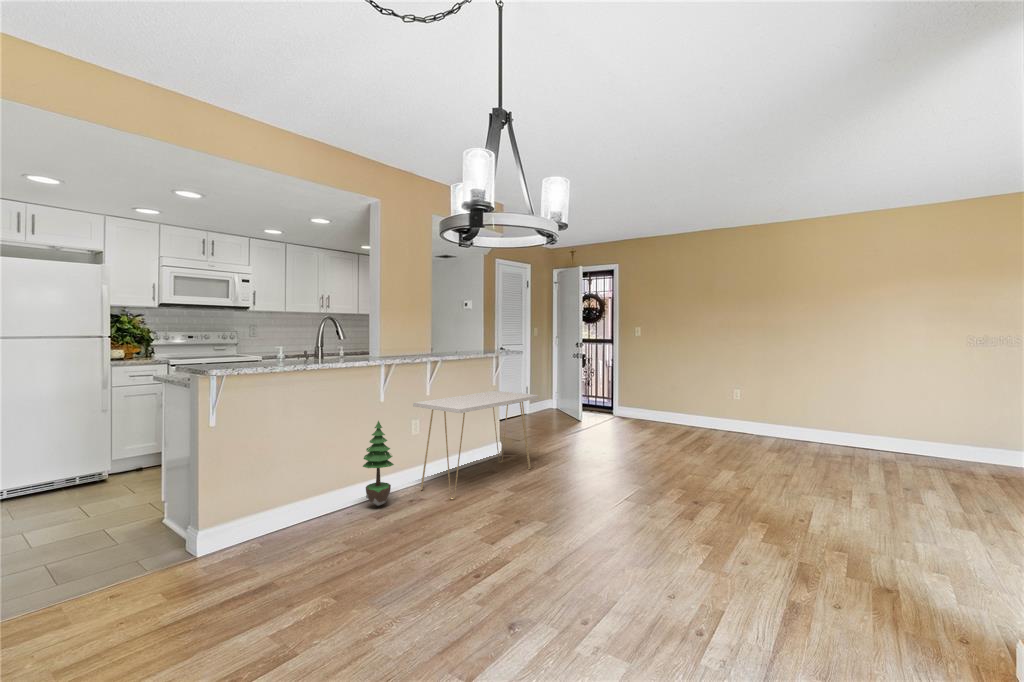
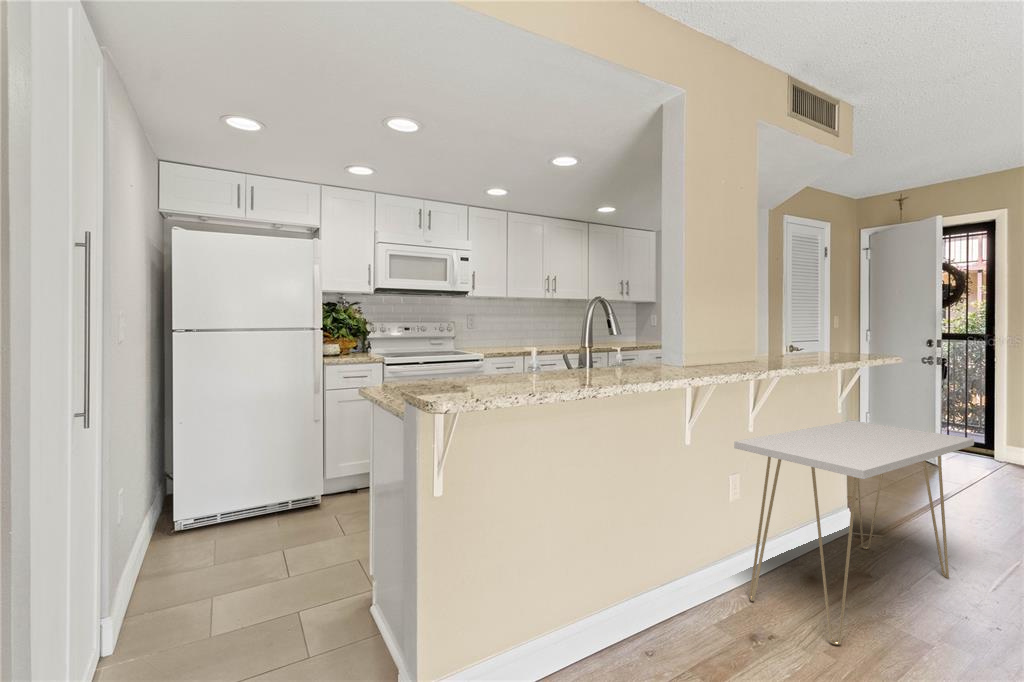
potted tree: present [363,421,394,506] -> none [660,477,720,635]

